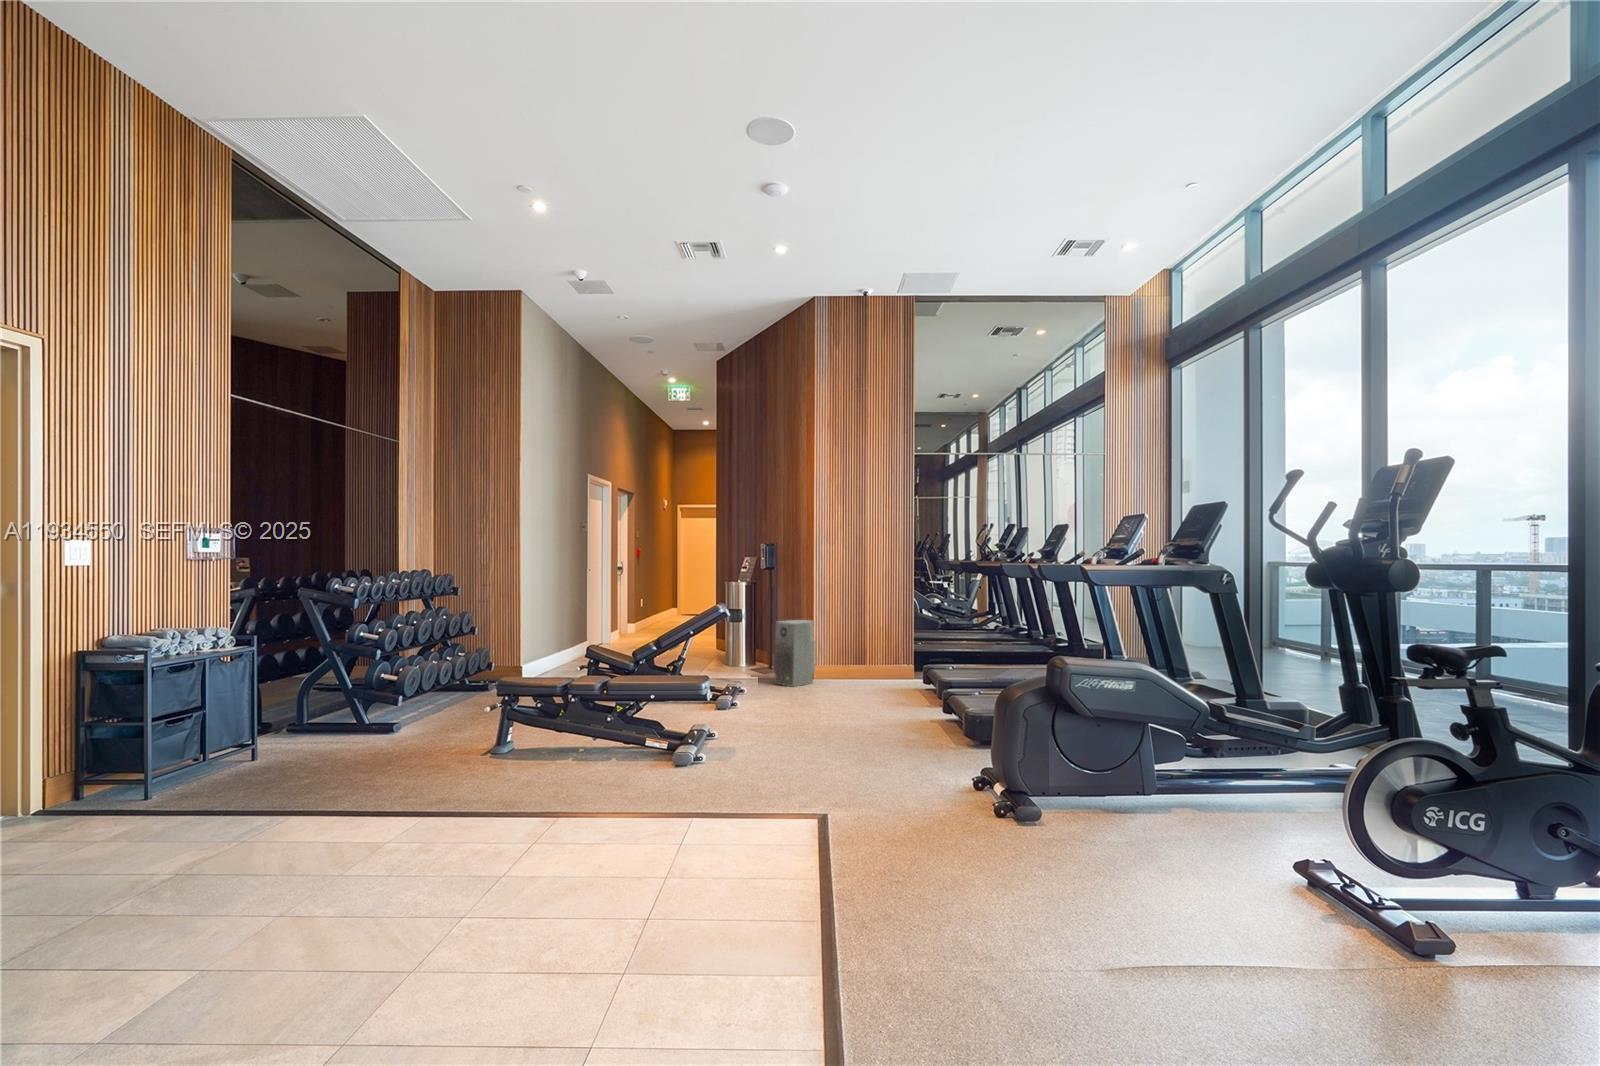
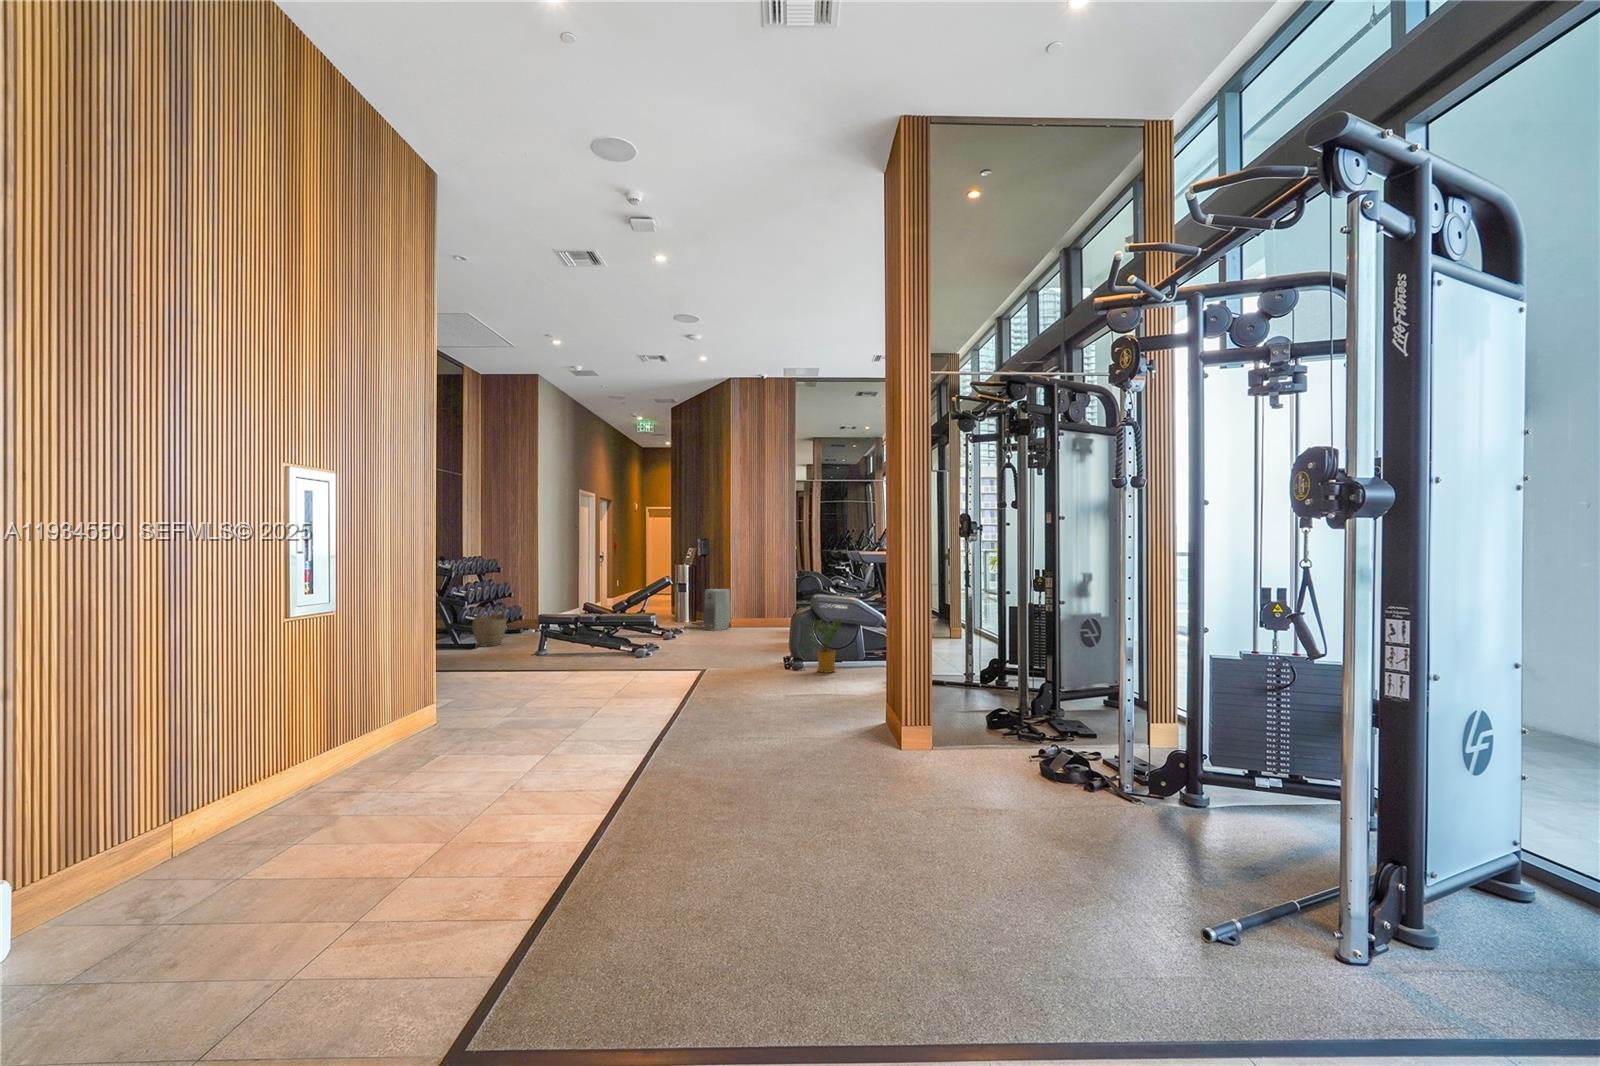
woven basket: none [393,654,455,725] -> present [472,607,506,647]
house plant: none [1058,711,1150,841] -> present [809,620,841,673]

